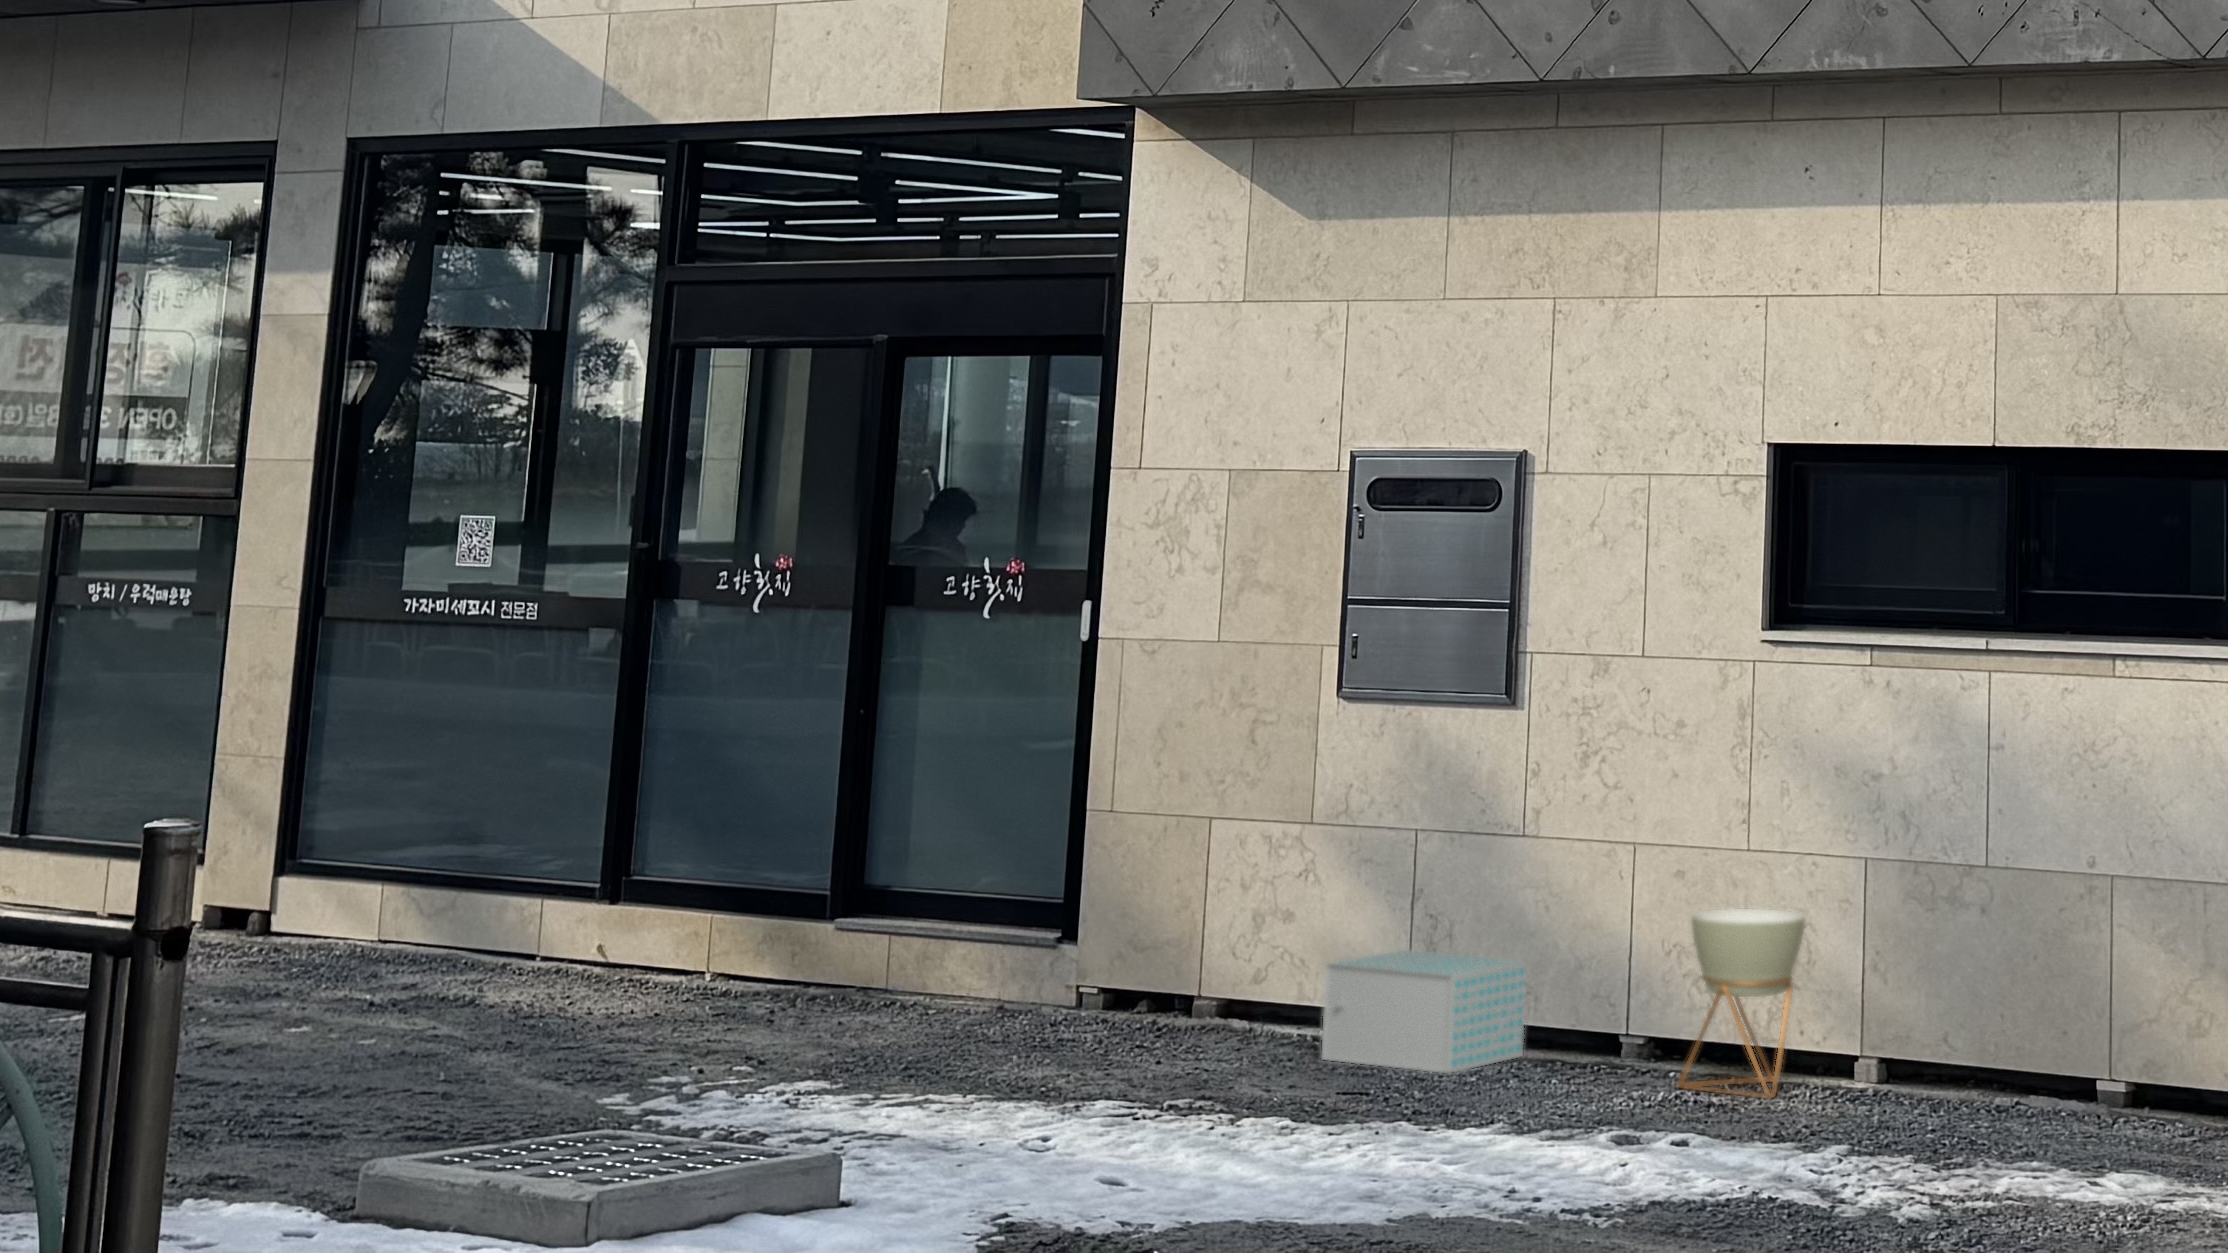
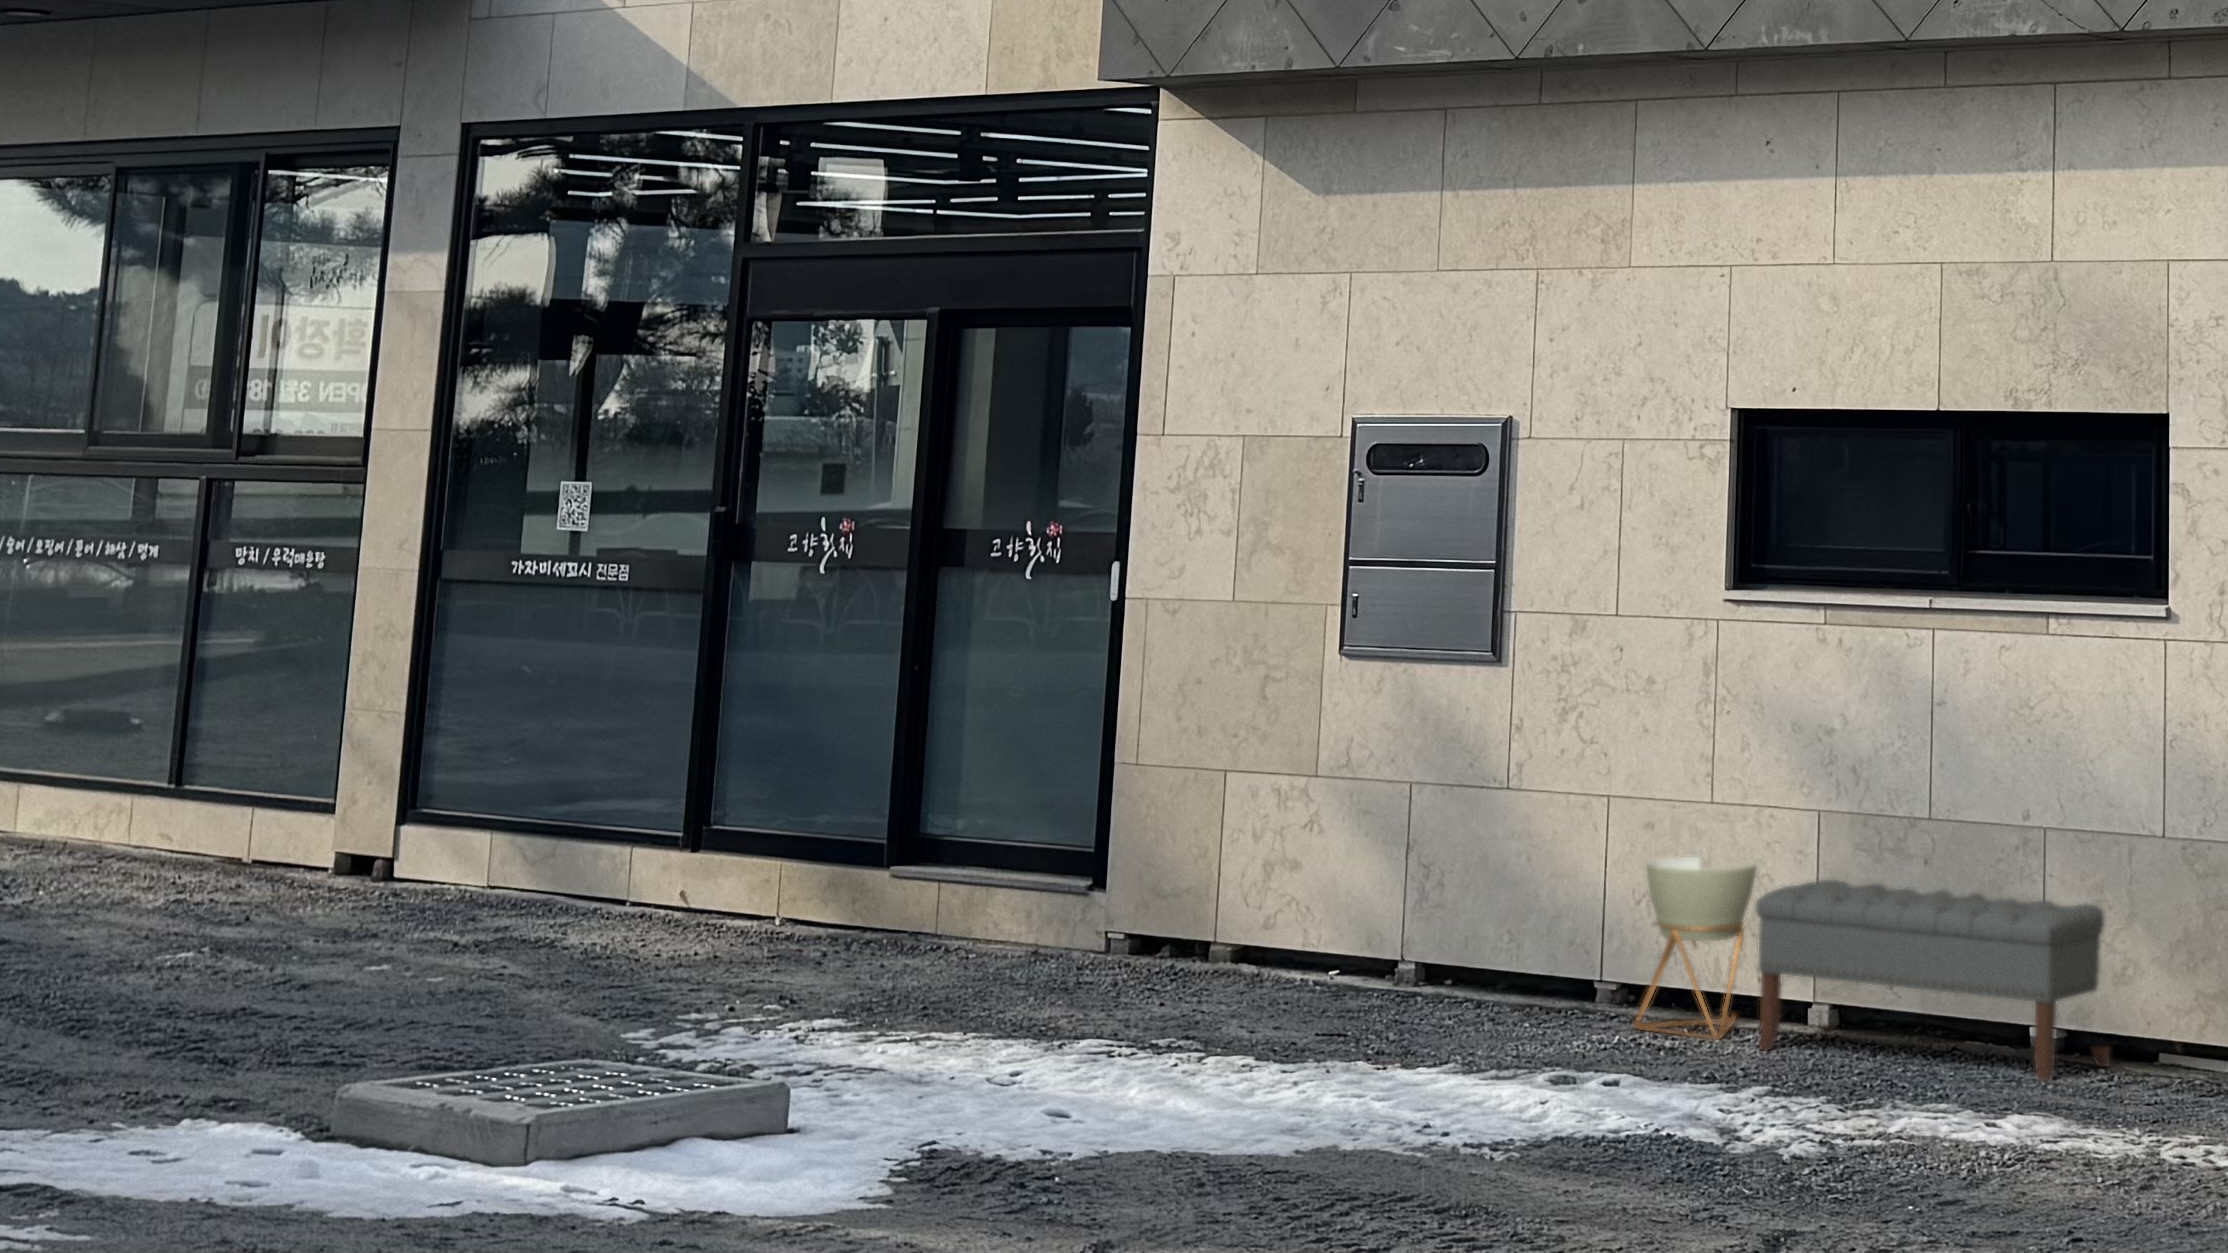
bench: none [1817,932,2196,1142] -> present [1756,880,2110,1081]
storage box: present [1322,950,1526,1073] -> none [1308,894,1506,1013]

